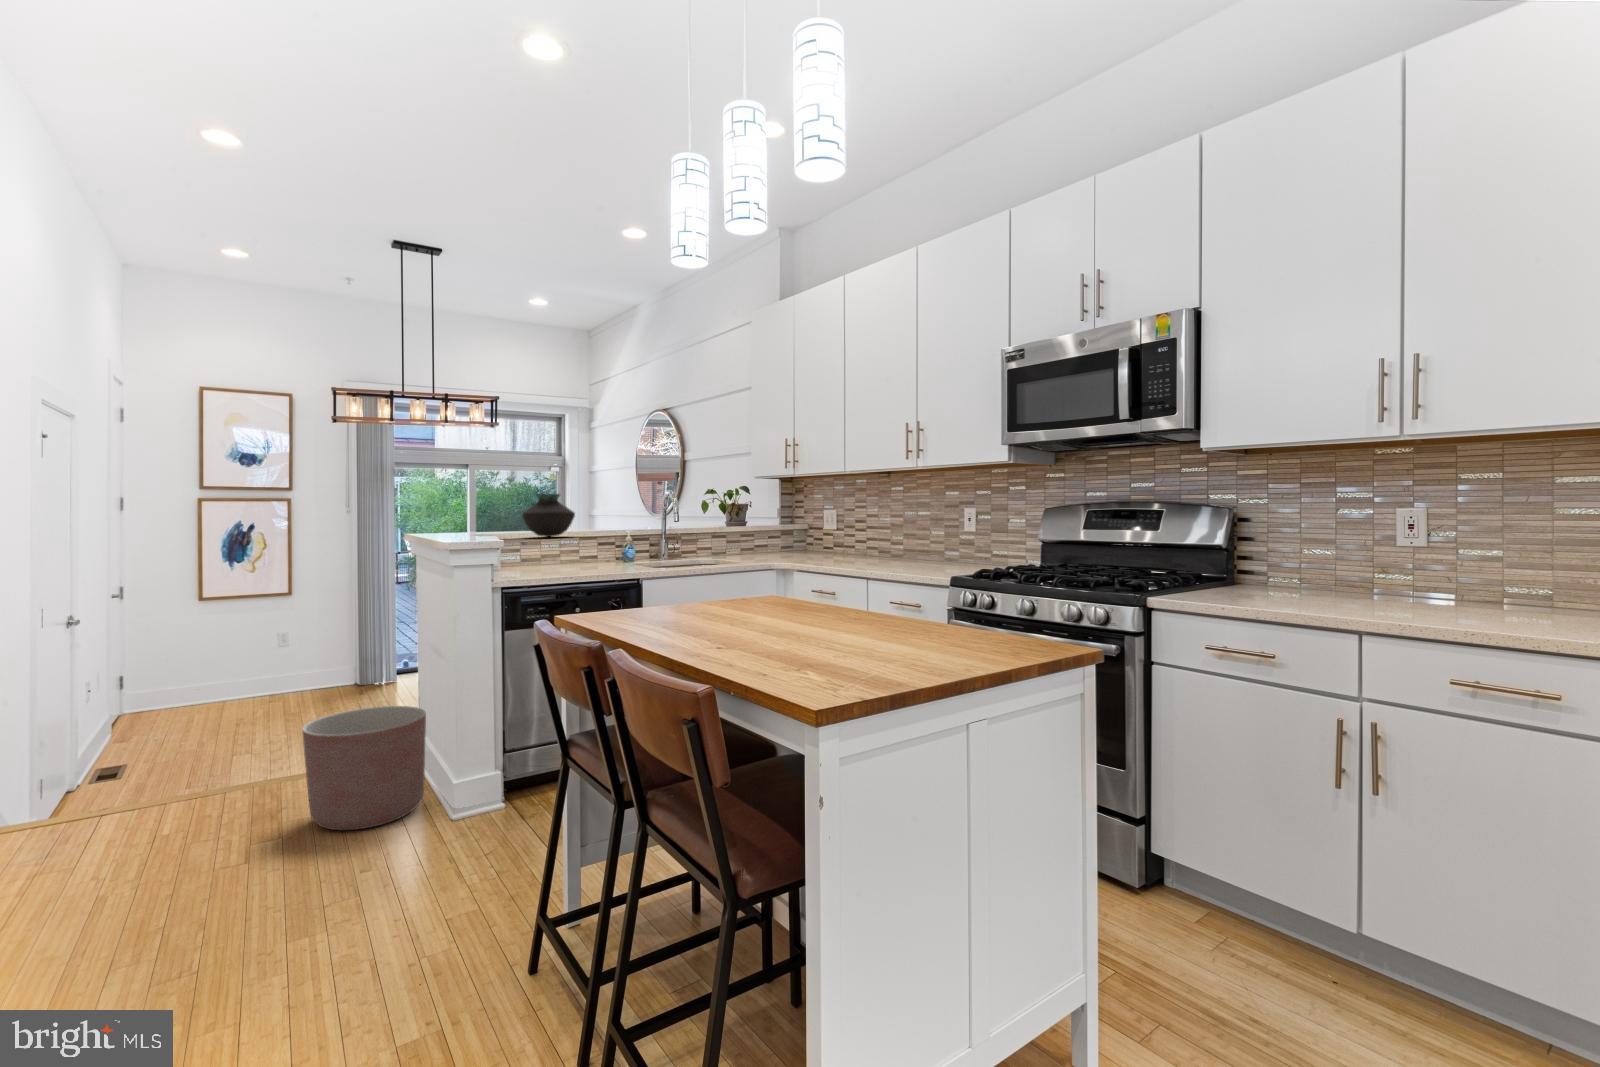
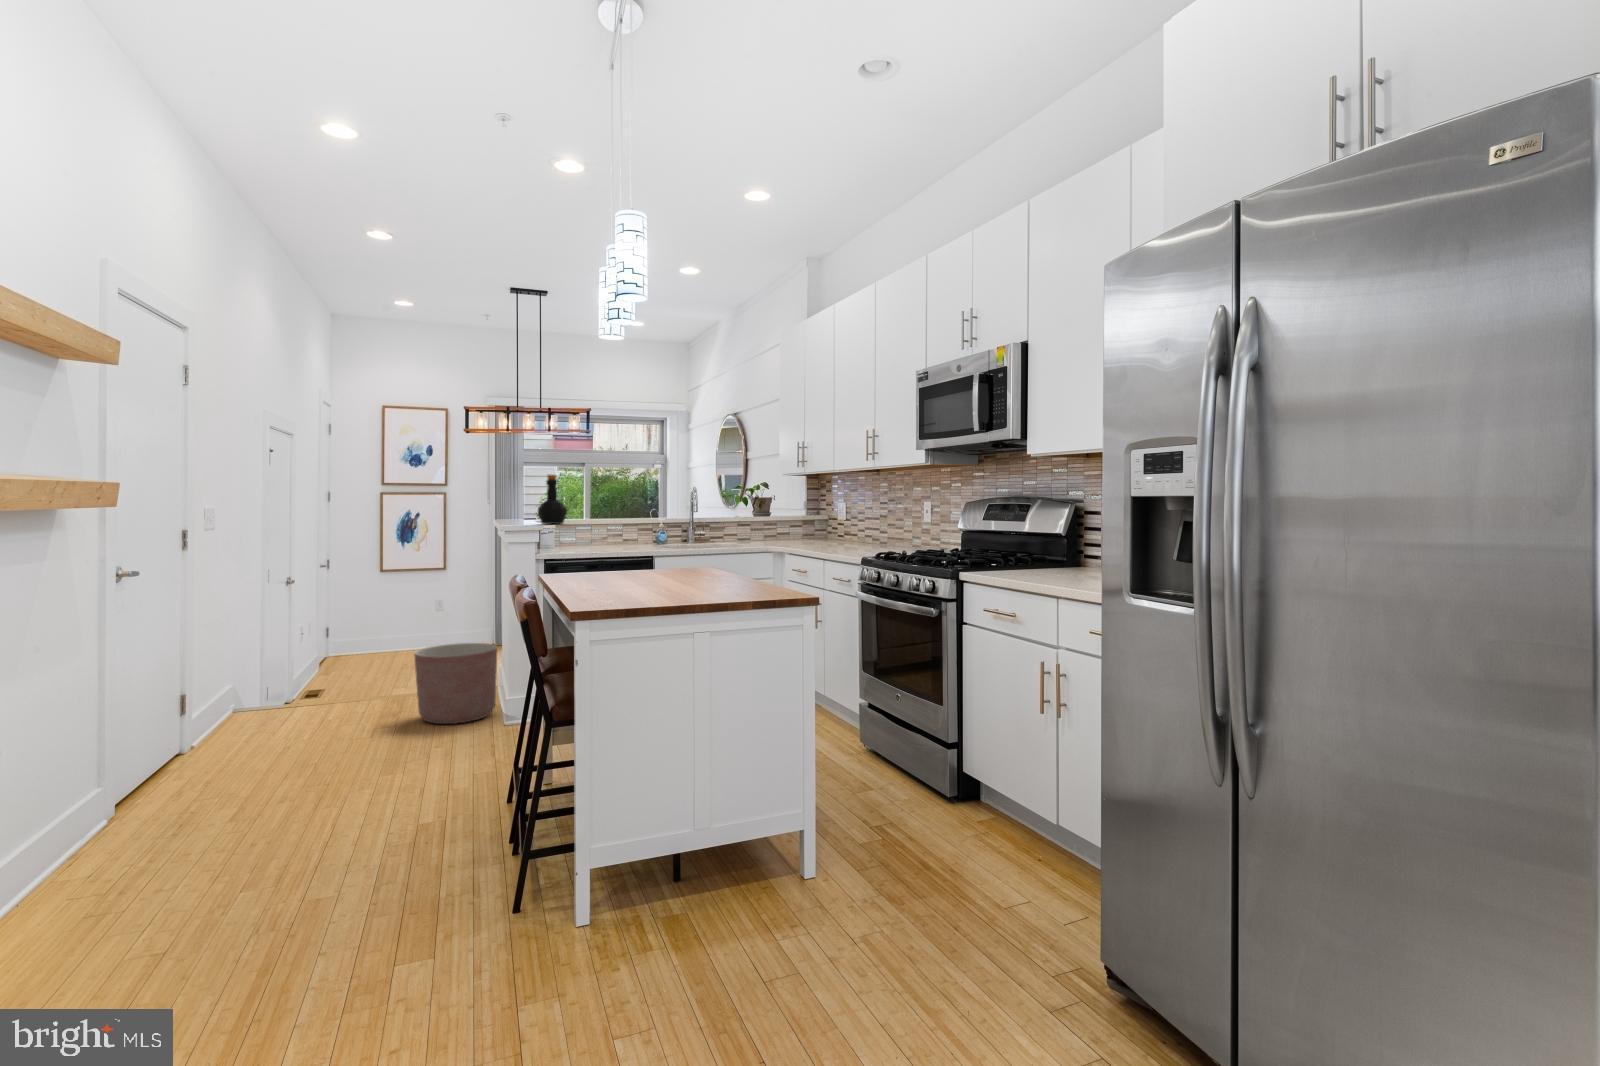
bottle: none [477,474,517,541] -> present [538,474,567,524]
vase: present [522,494,575,537] -> none [576,489,617,522]

